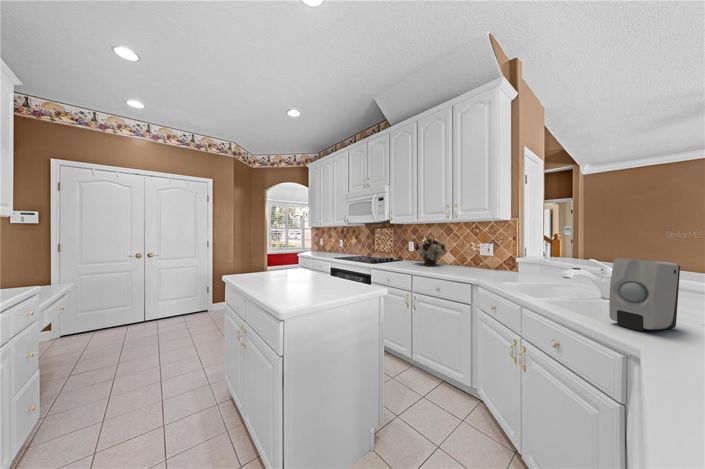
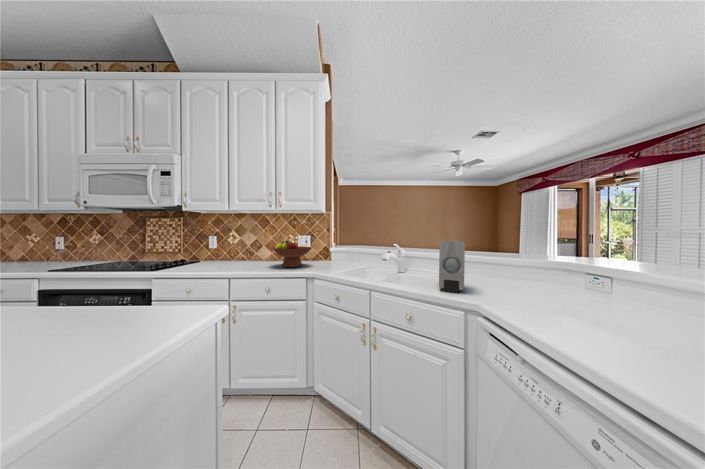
flower arrangement: present [415,236,445,266] -> none [223,228,262,264]
fruit bowl: none [447,248,488,273] -> present [272,241,312,267]

